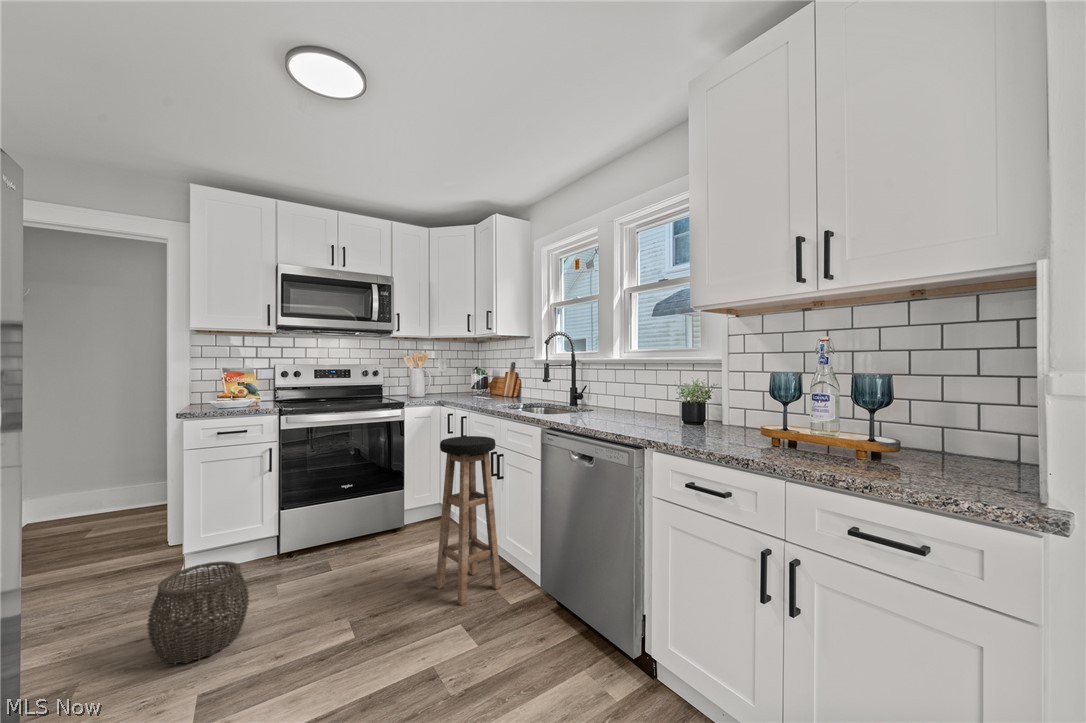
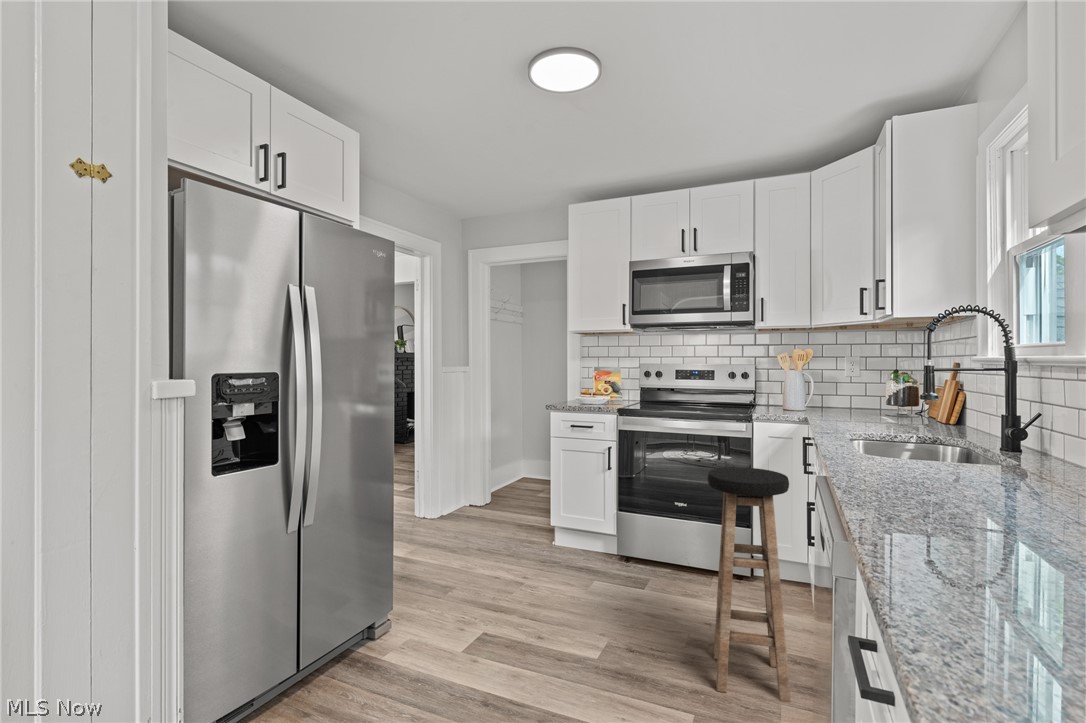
woven basket: present [147,561,249,664] -> none [481,536,548,613]

